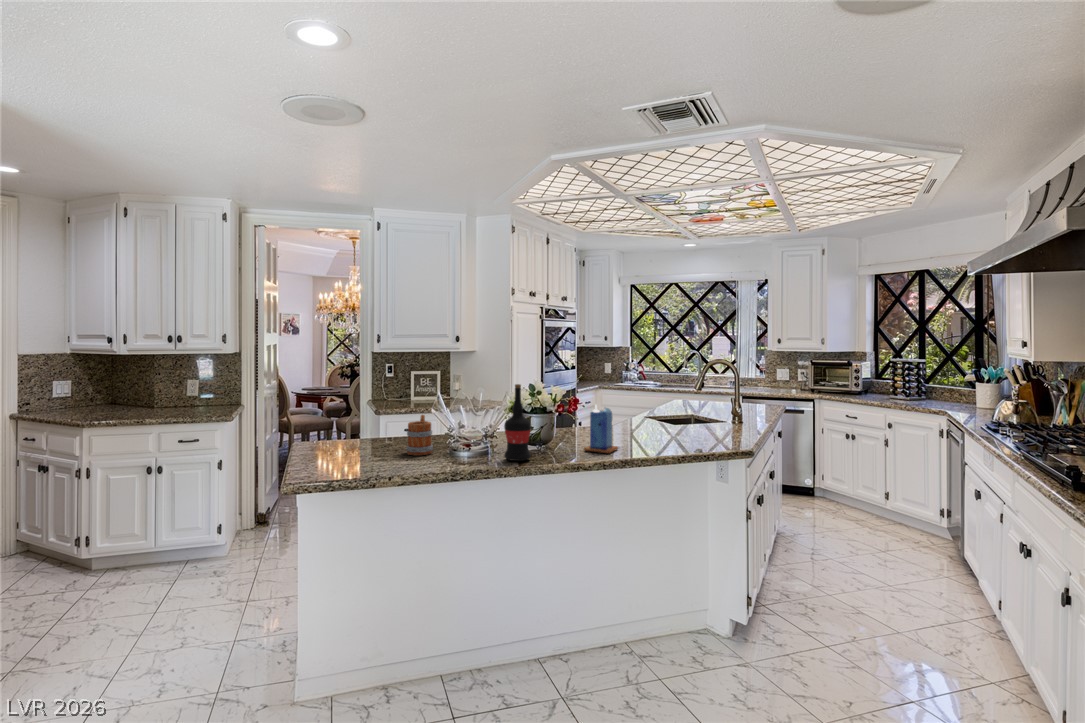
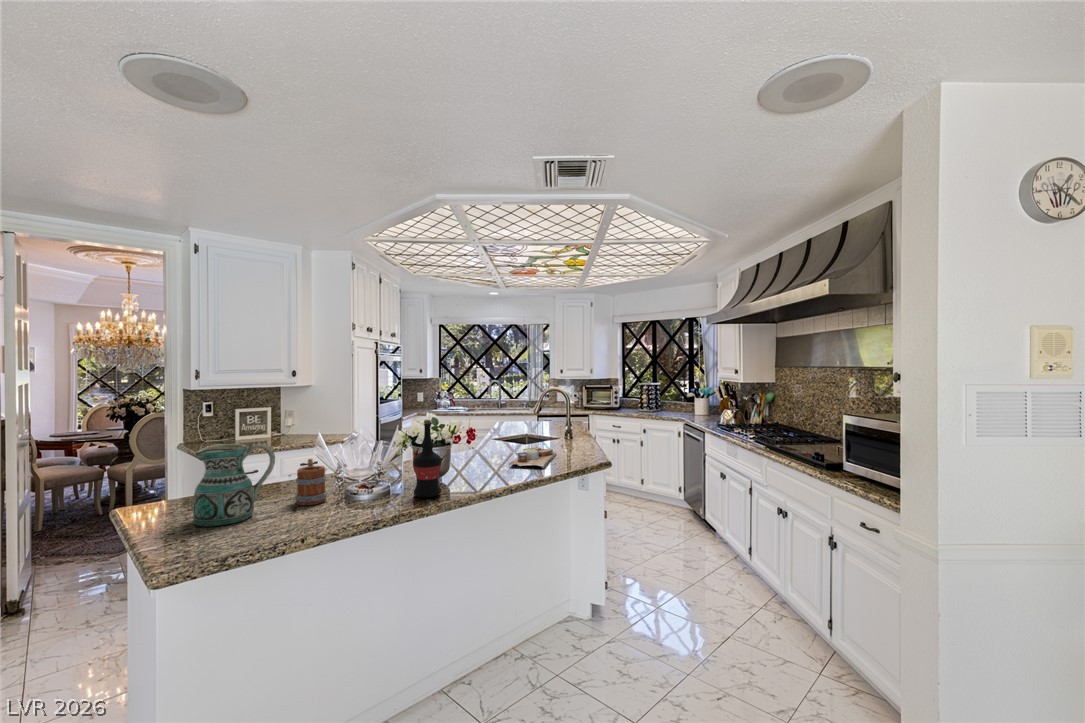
ceramic pitcher: none [327,395,387,461] -> present [193,443,275,527]
candle: present [584,405,618,453] -> none [480,433,507,478]
cutting board: none [626,427,698,449] -> present [509,447,556,468]

